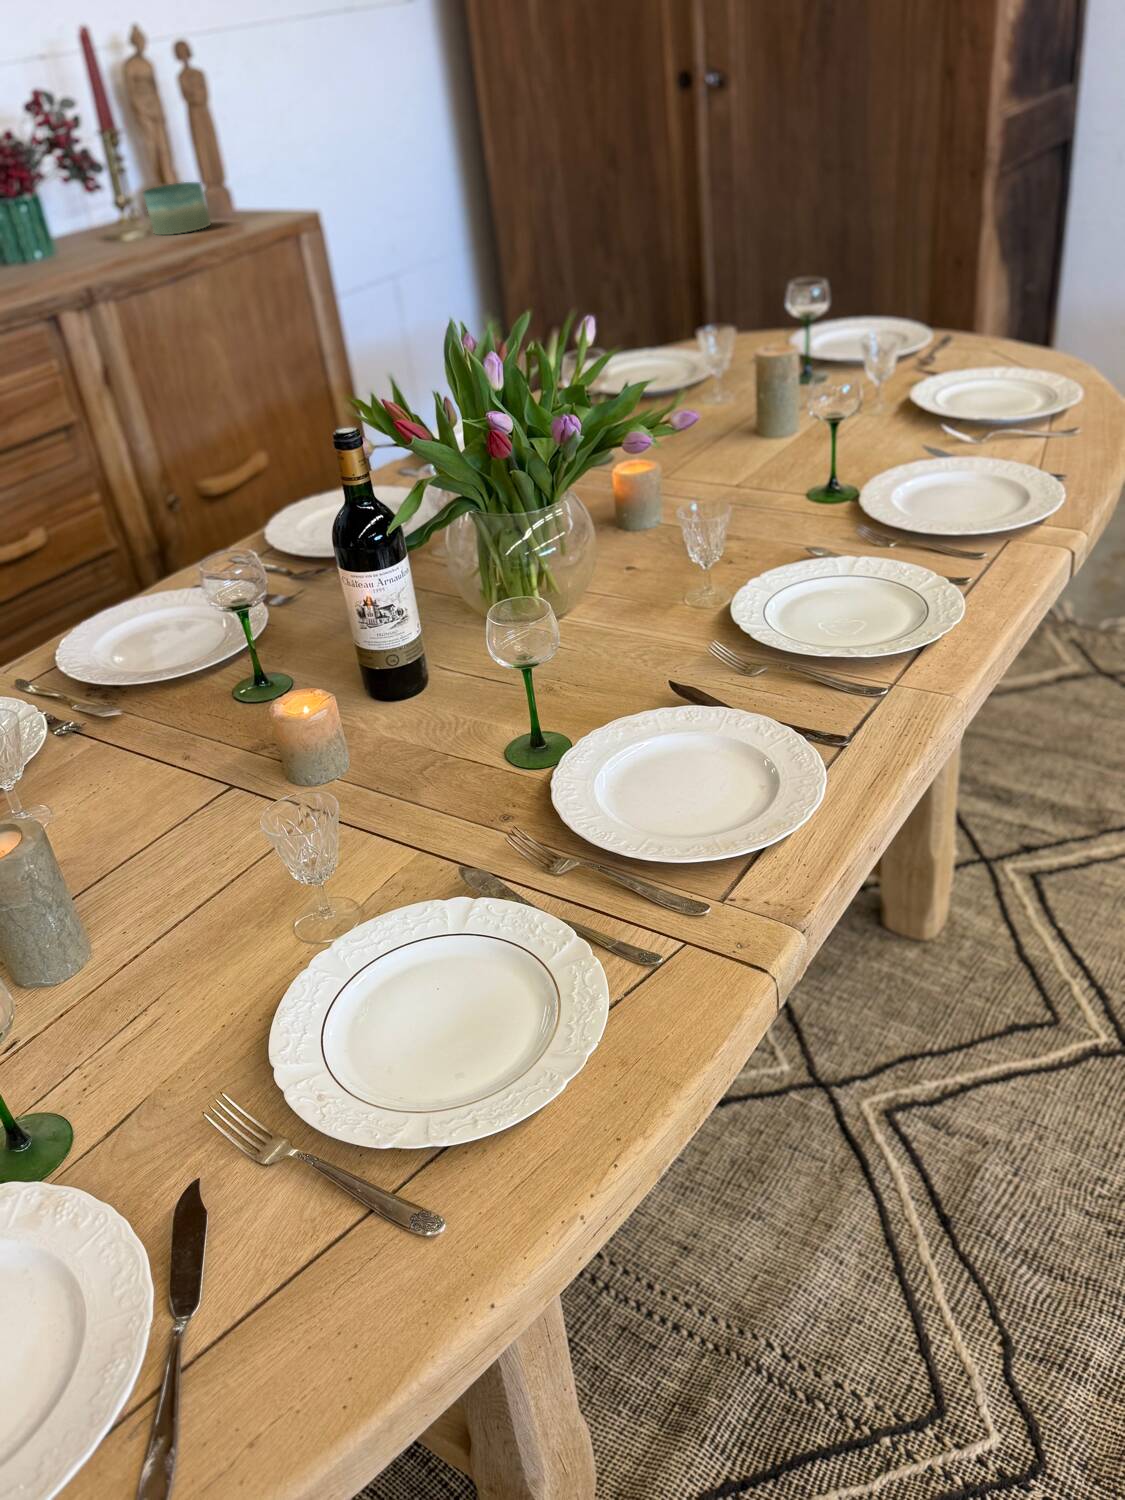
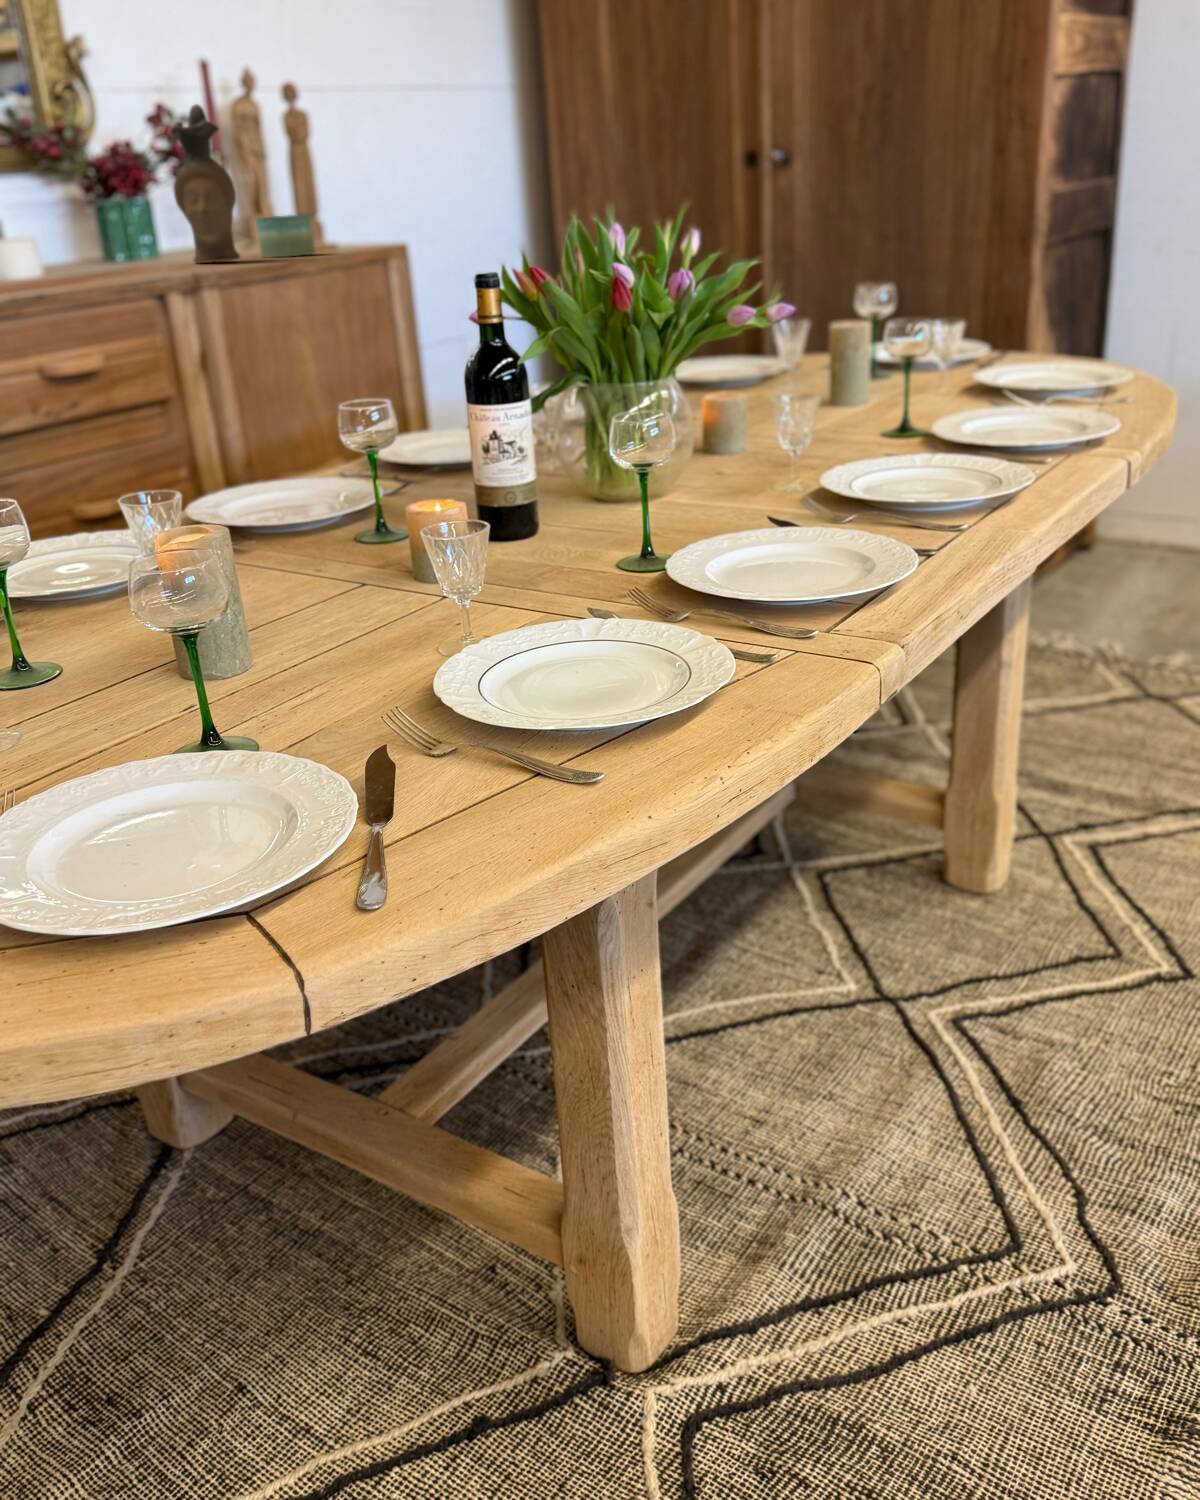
ceramic pitcher: none [35,78,128,257] -> present [171,104,240,263]

